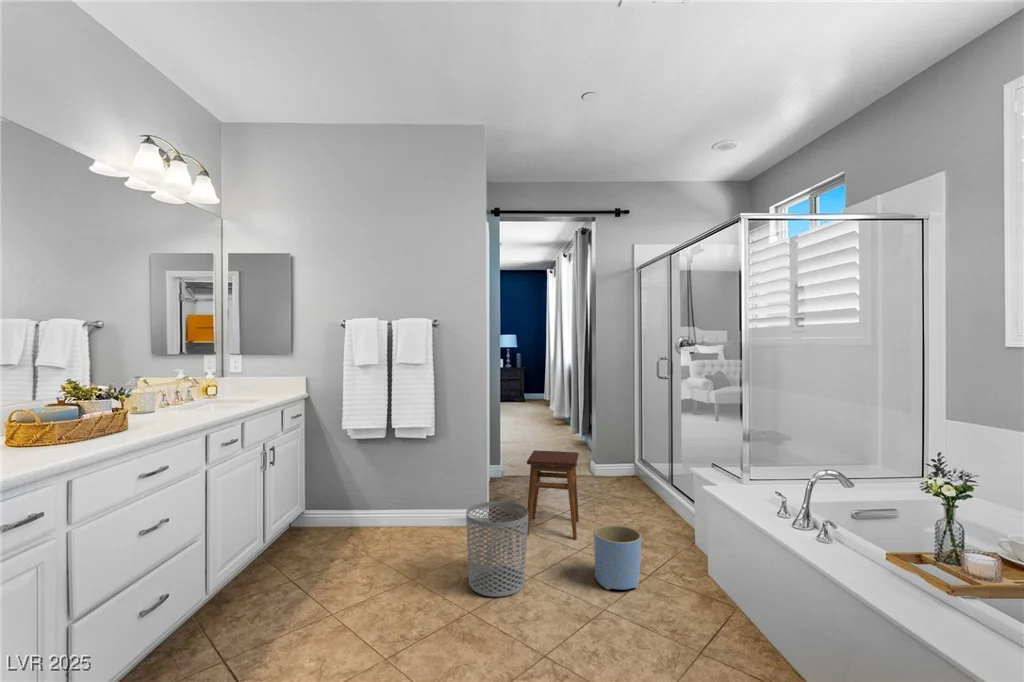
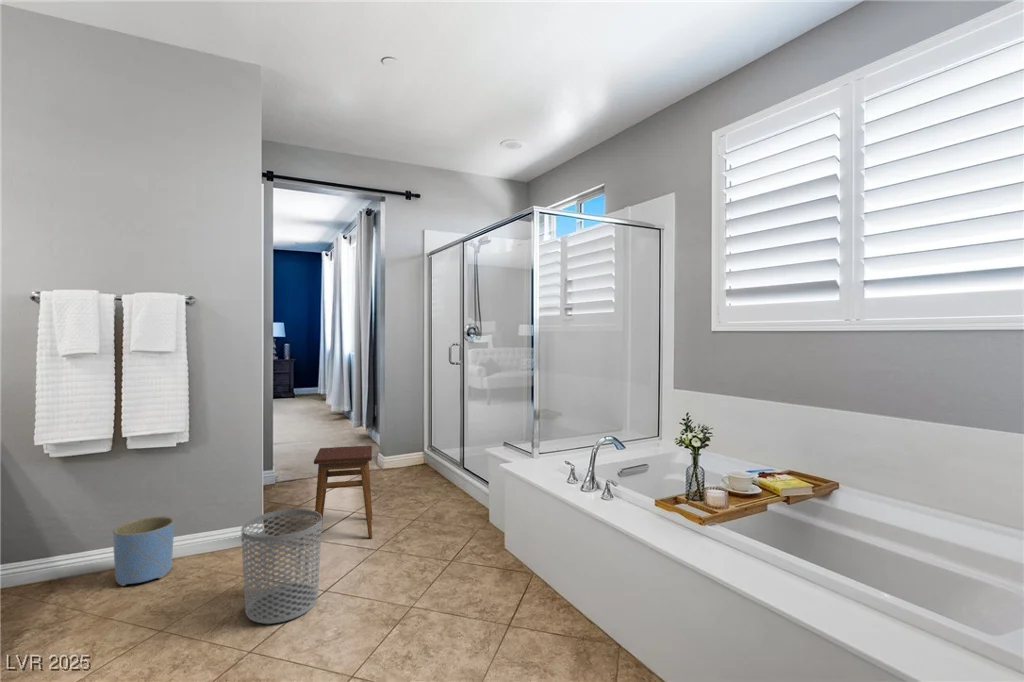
planter: present [594,525,642,590] -> present [113,516,174,586]

